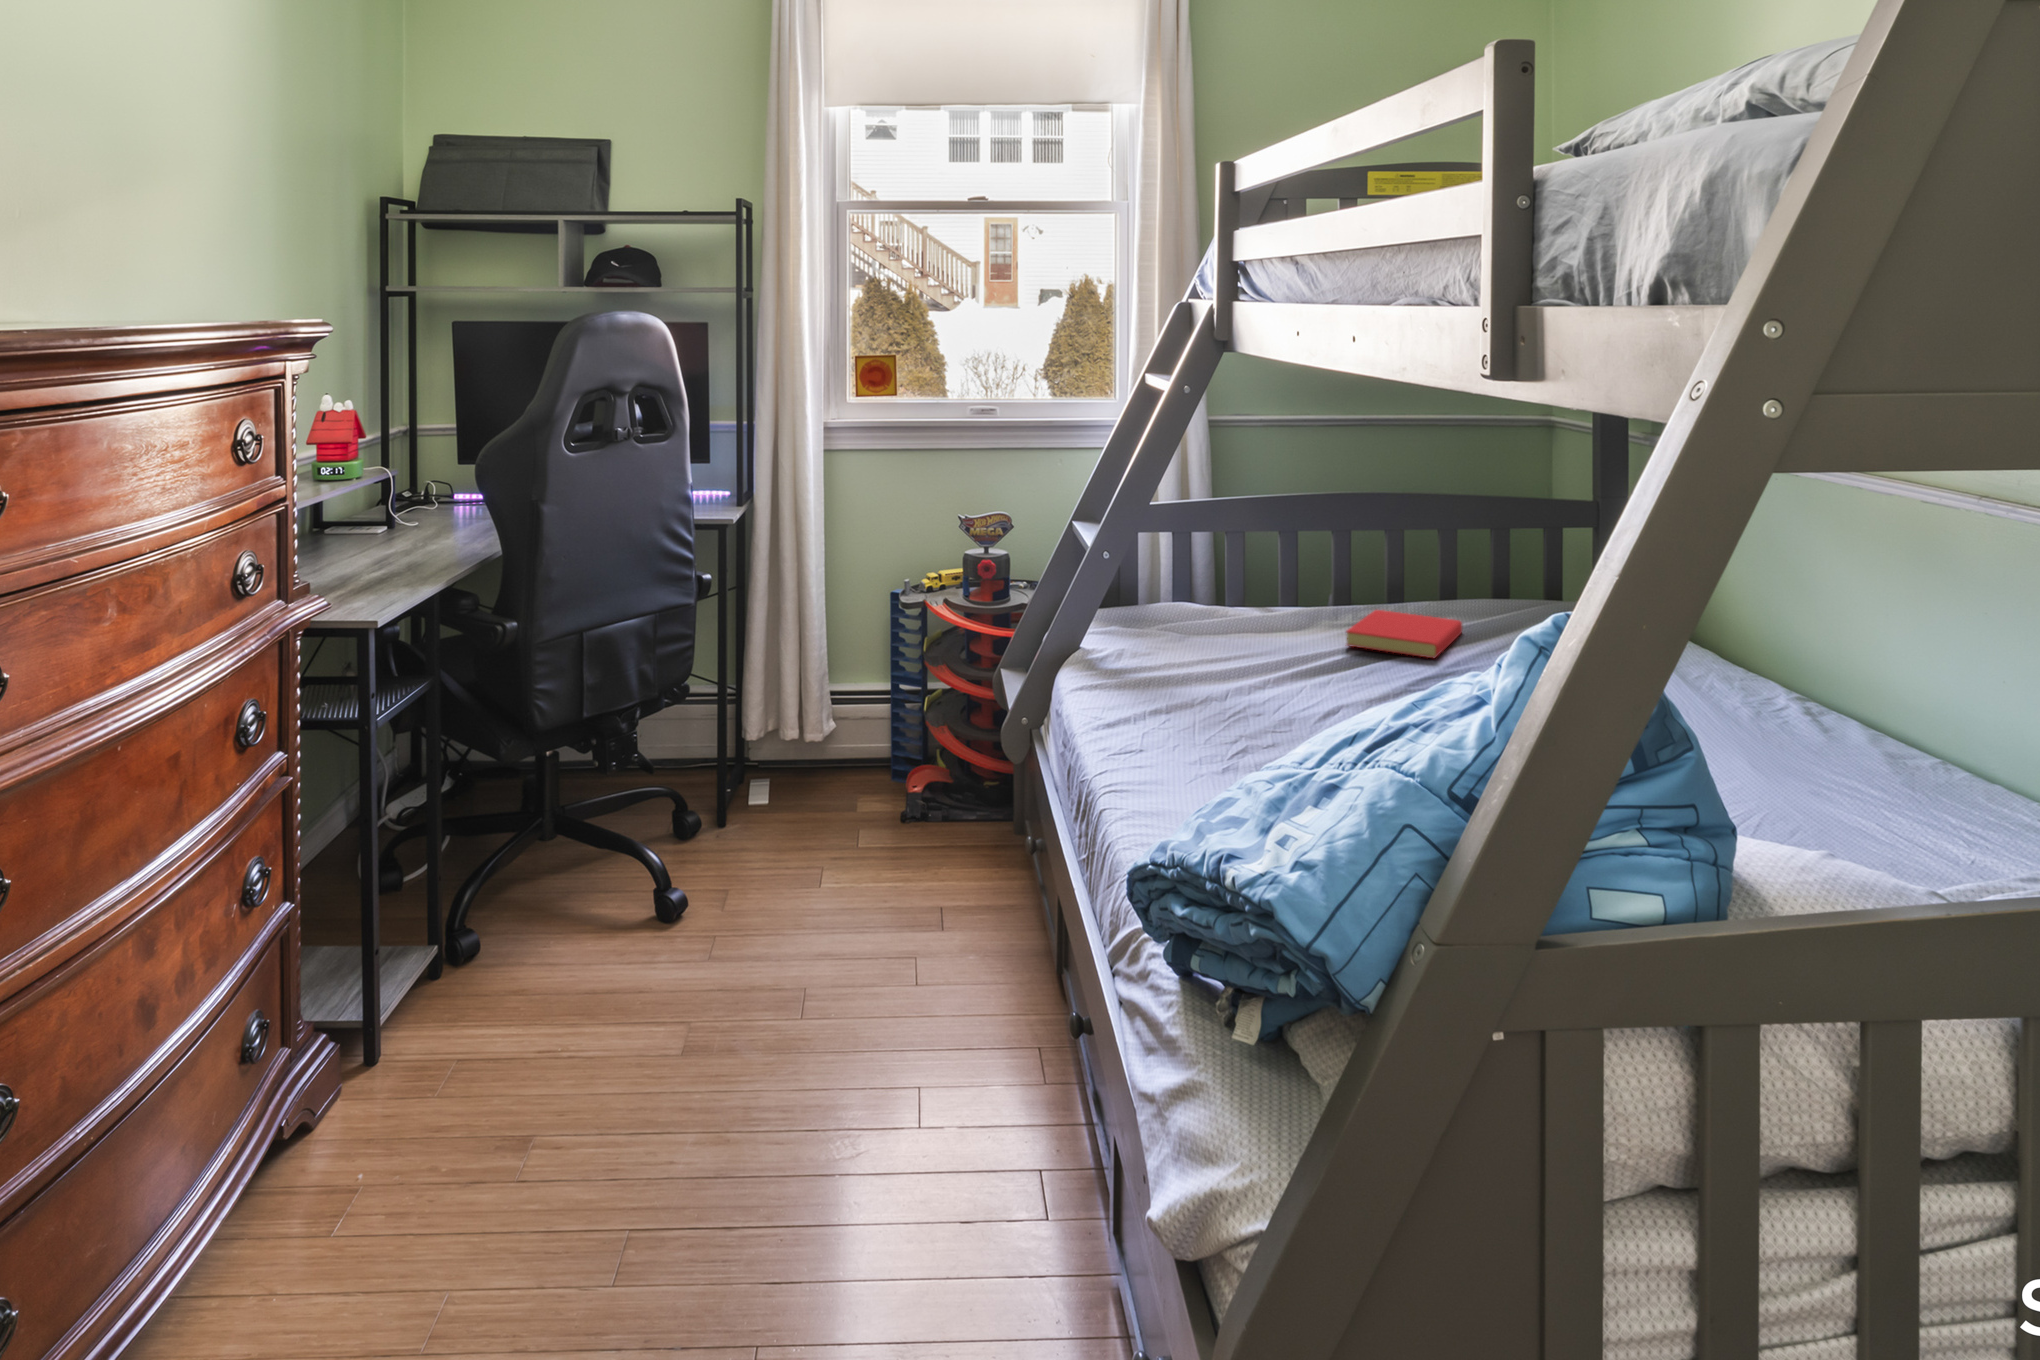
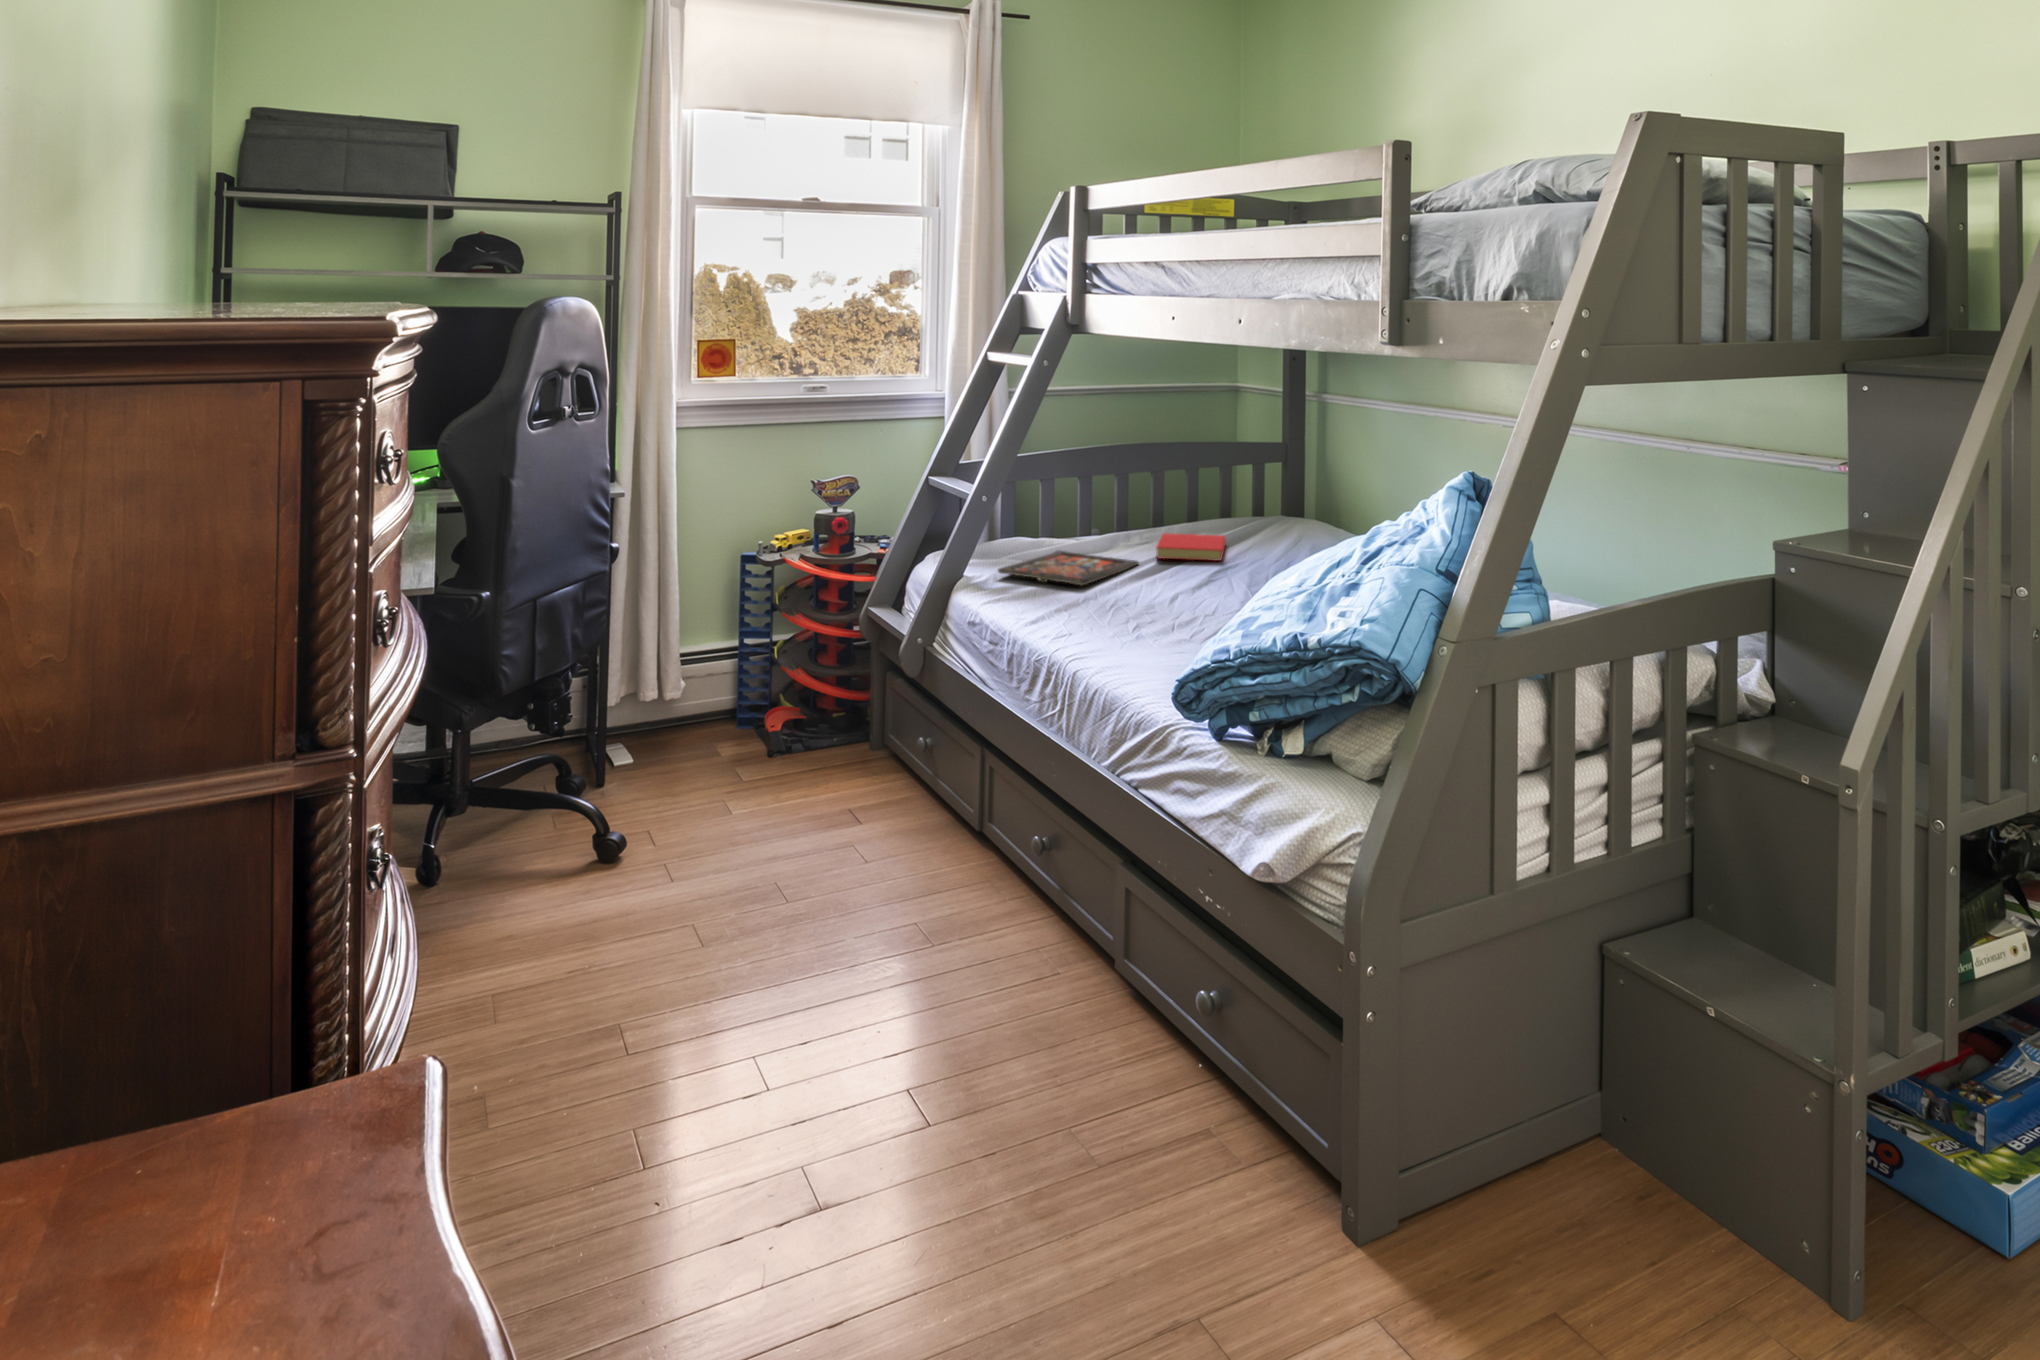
board game: none [1124,621,1319,678] -> present [998,550,1139,585]

